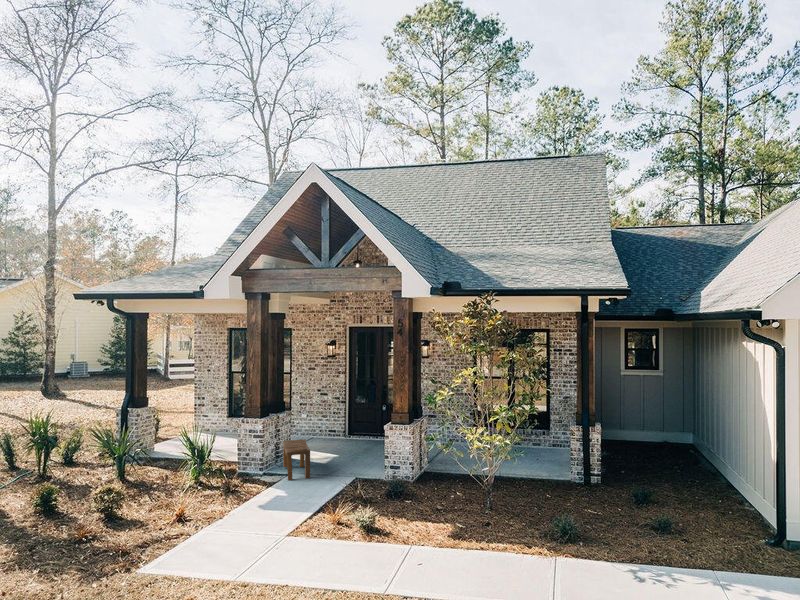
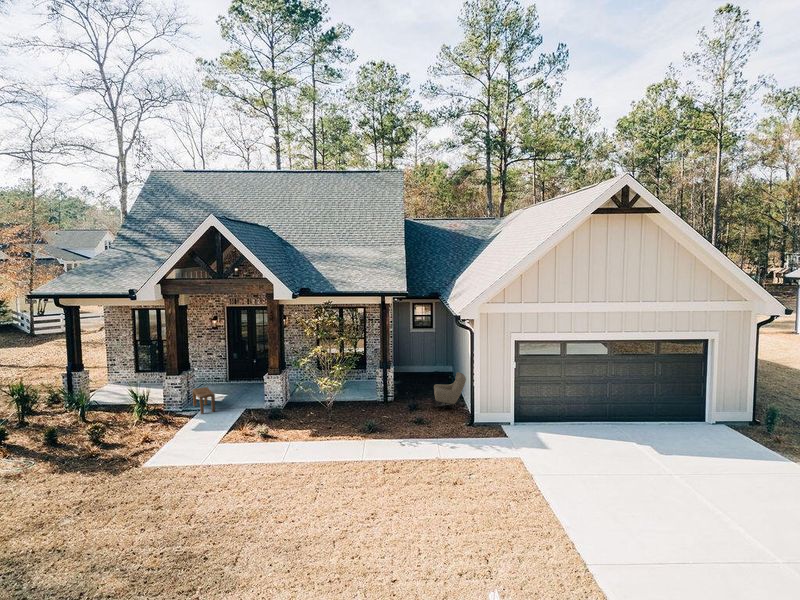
armchair: none [681,438,752,509] -> present [434,372,466,410]

